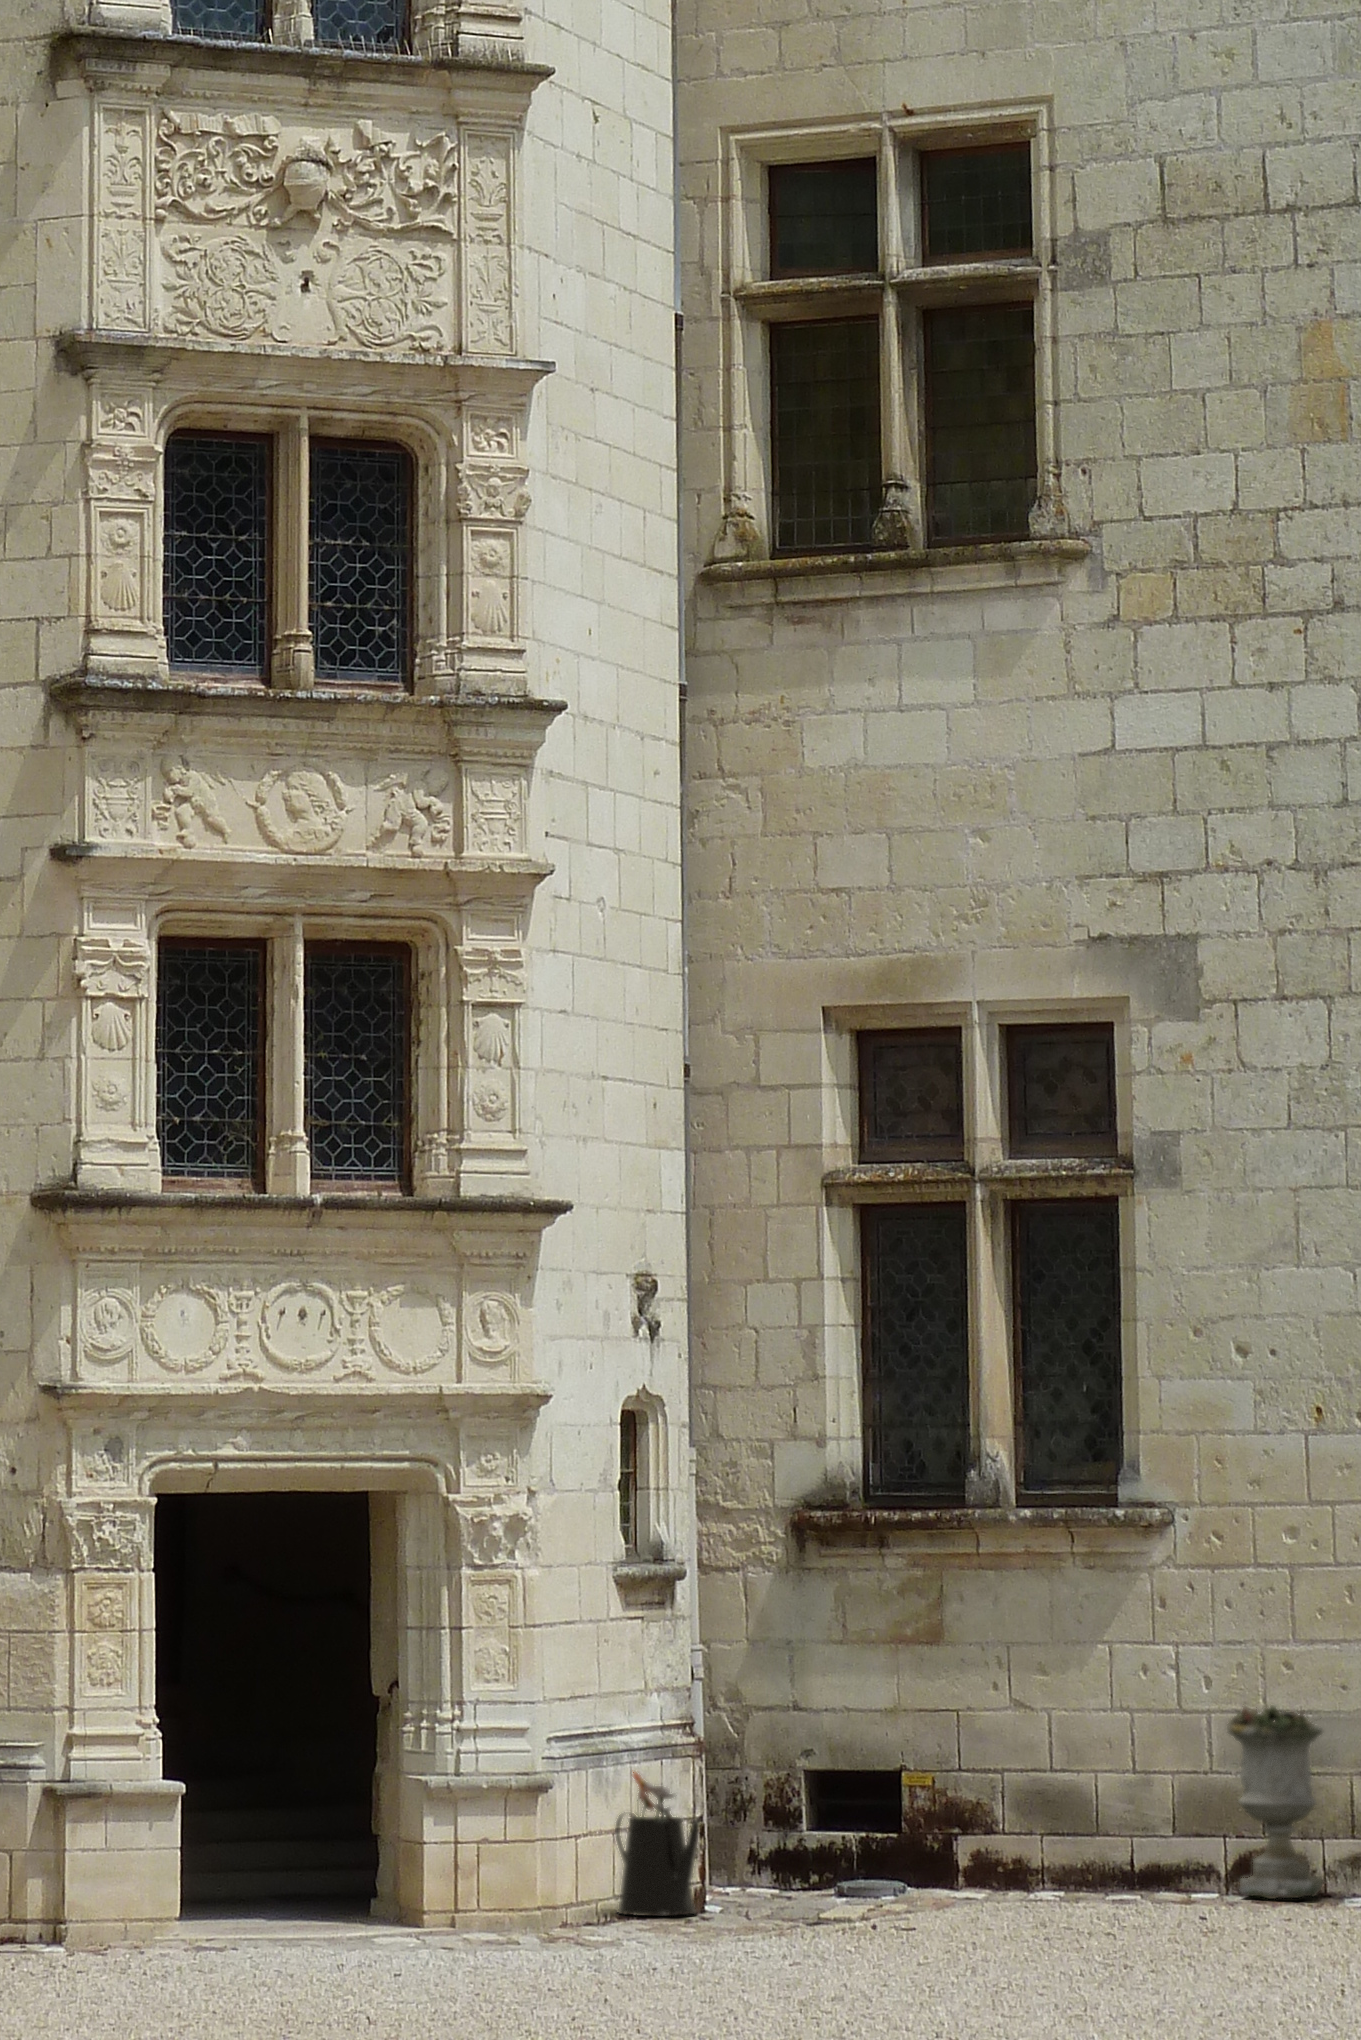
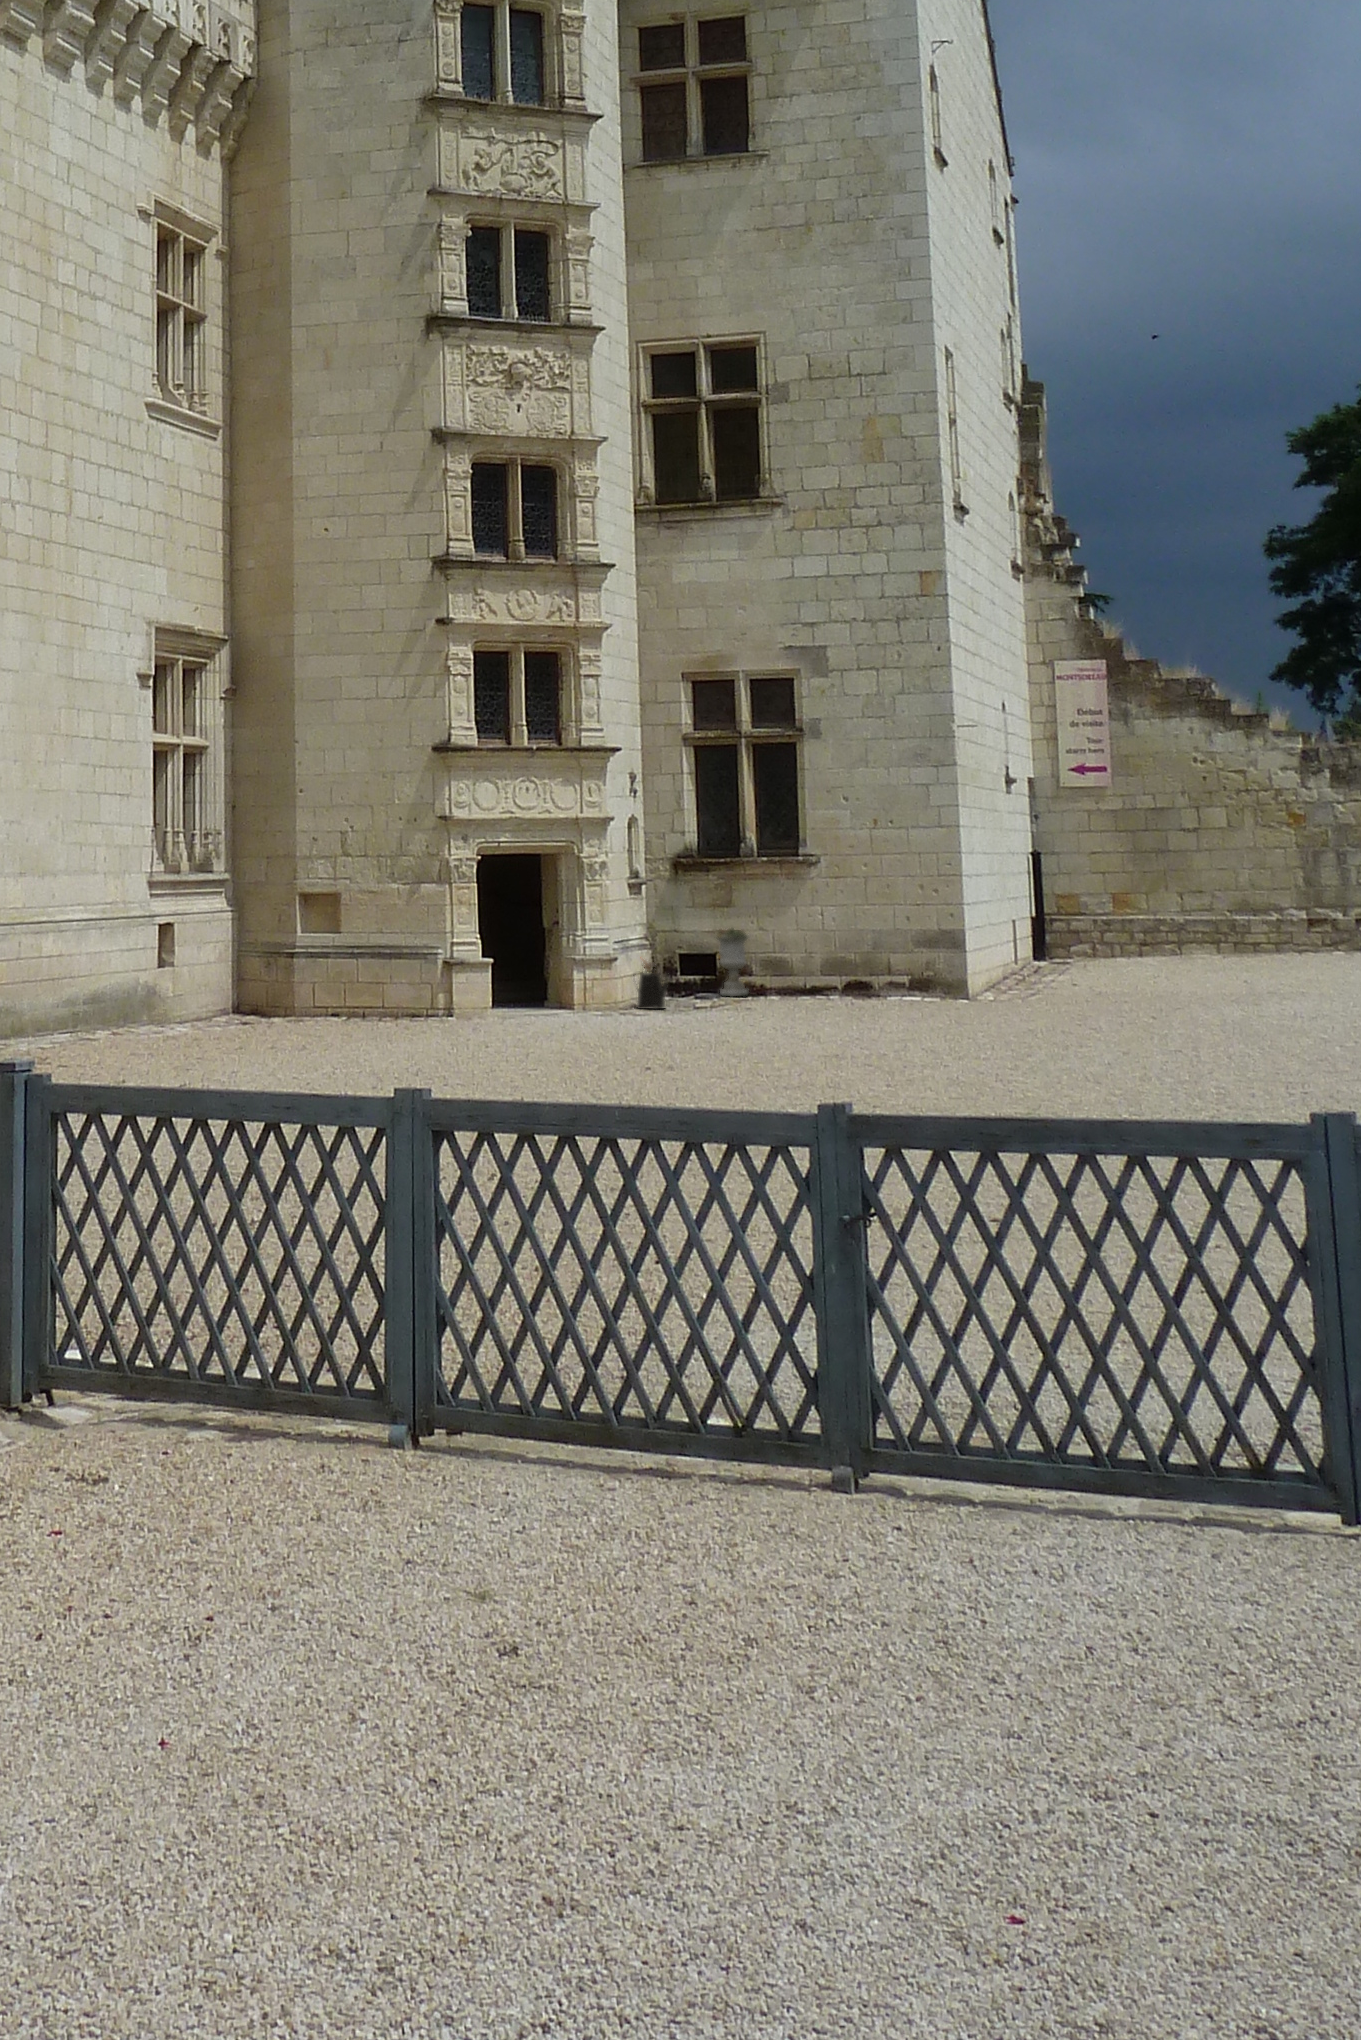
planter: present [1227,1706,1323,1899] -> present [715,928,749,996]

